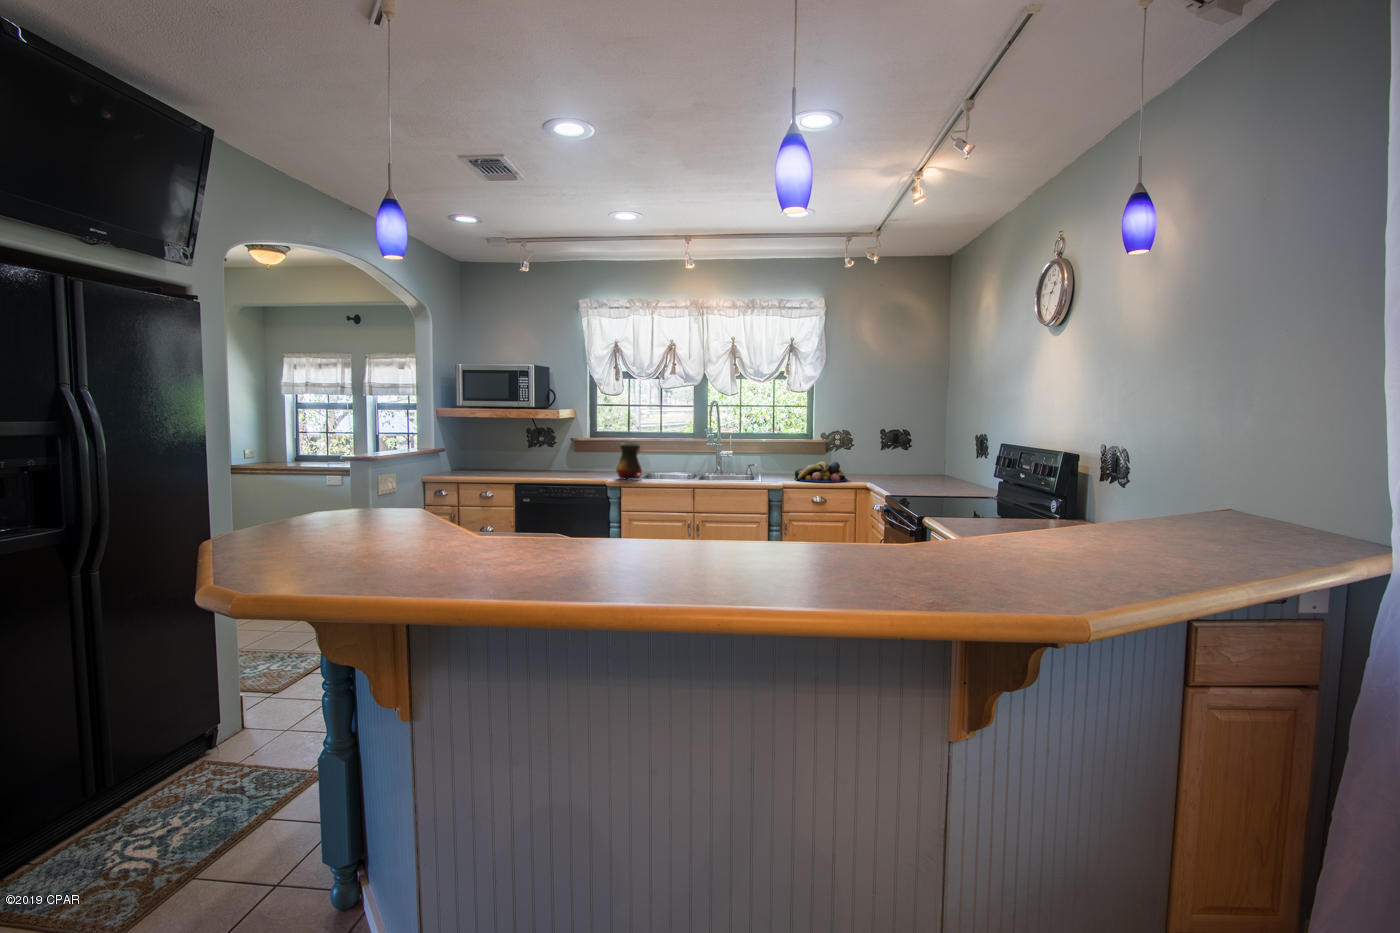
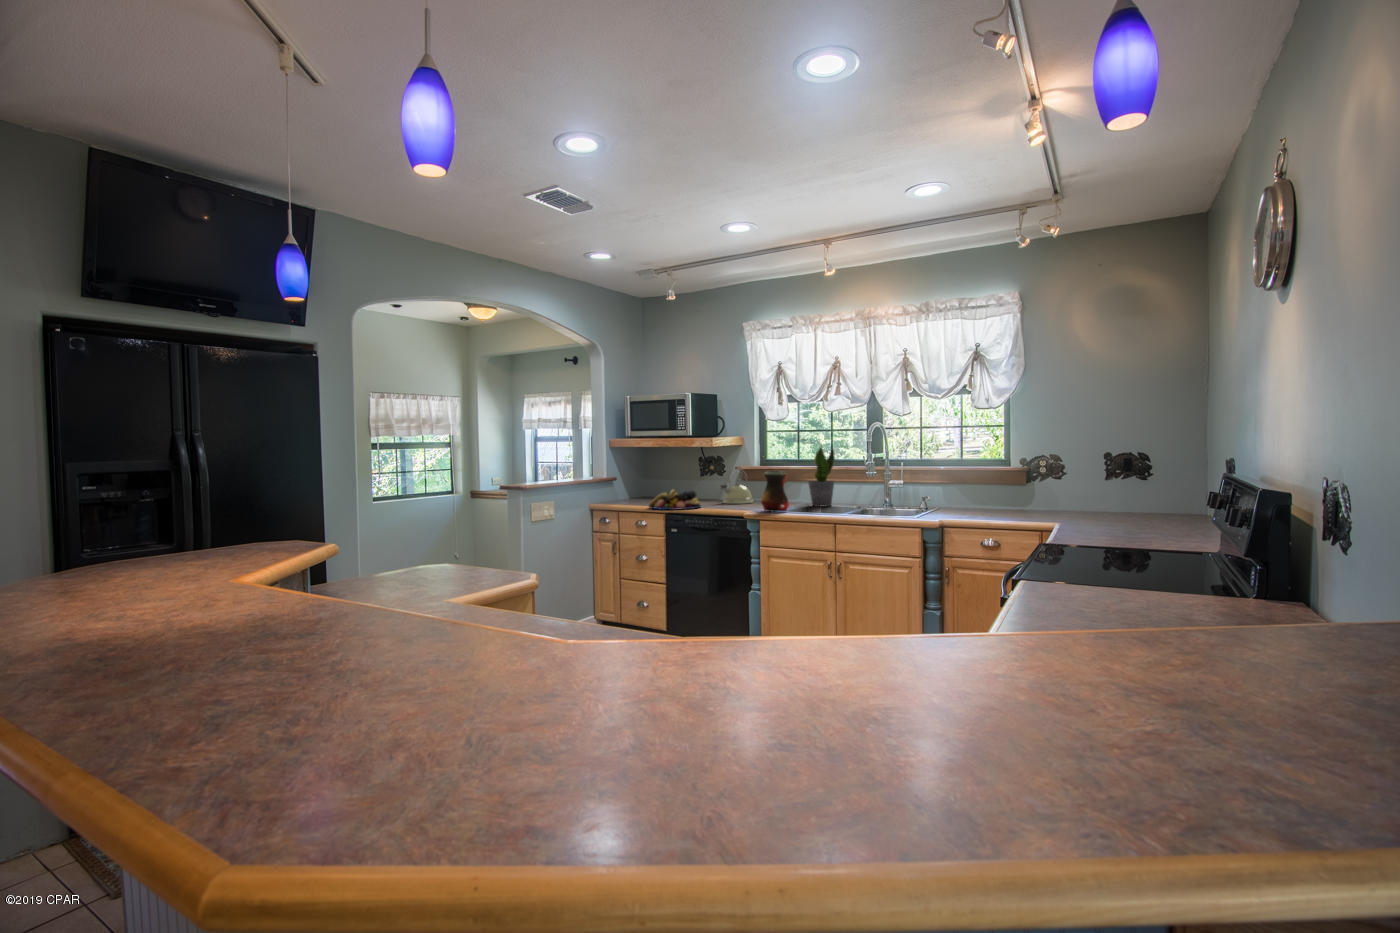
potted plant: none [645,420,669,474] -> present [808,448,835,507]
kettle: none [557,439,587,472] -> present [721,469,753,504]
fruit bowl: present [794,462,847,482] -> present [649,490,701,510]

